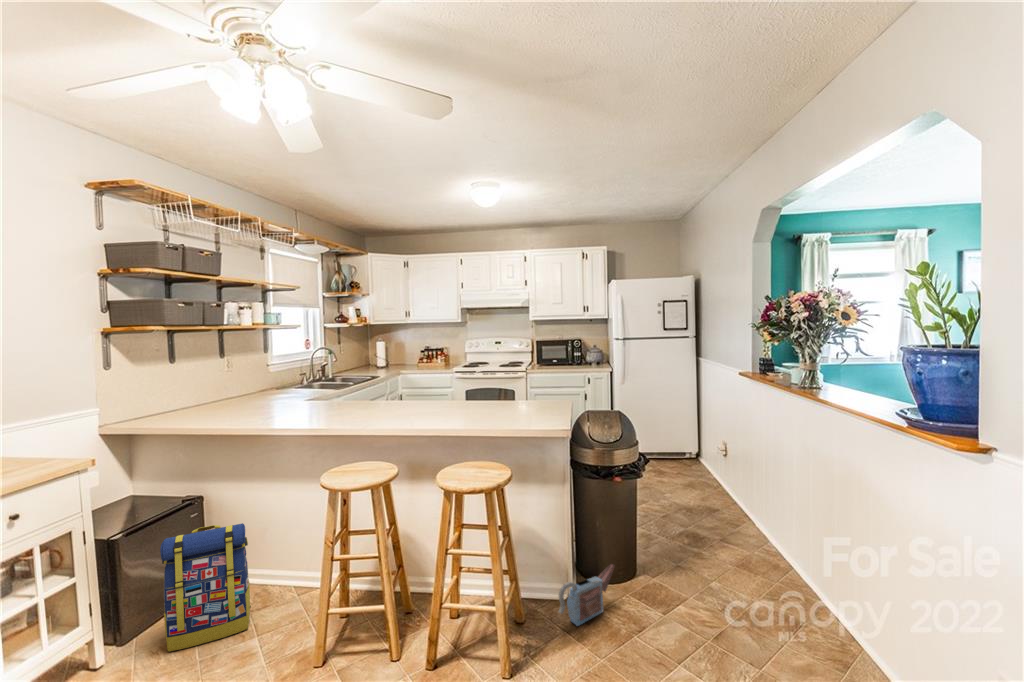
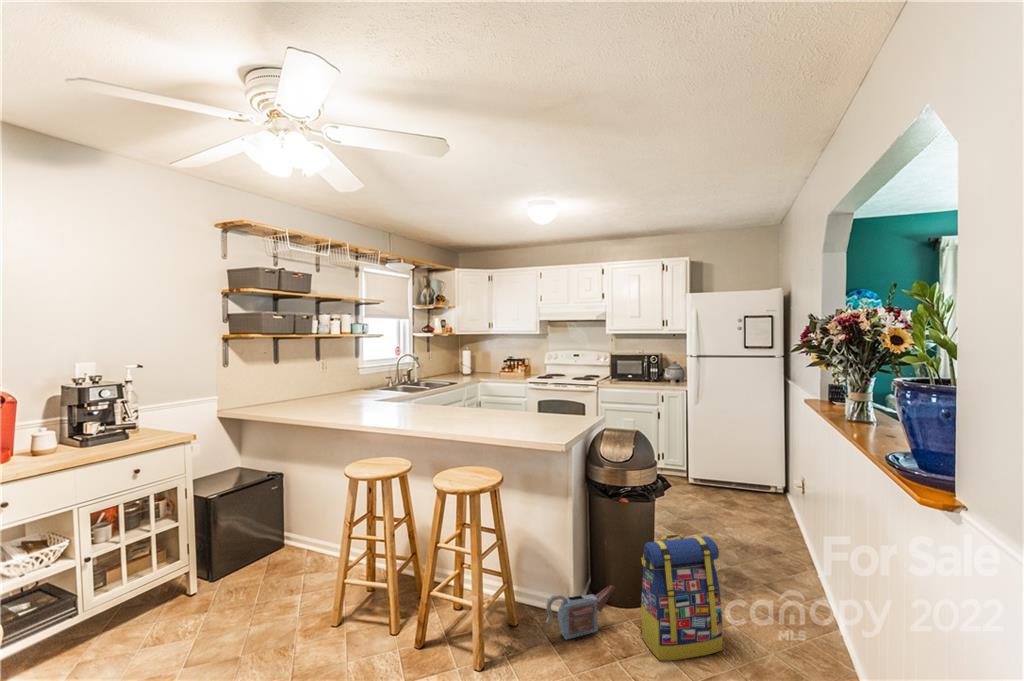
backpack: present [160,523,251,652] -> present [640,534,723,660]

